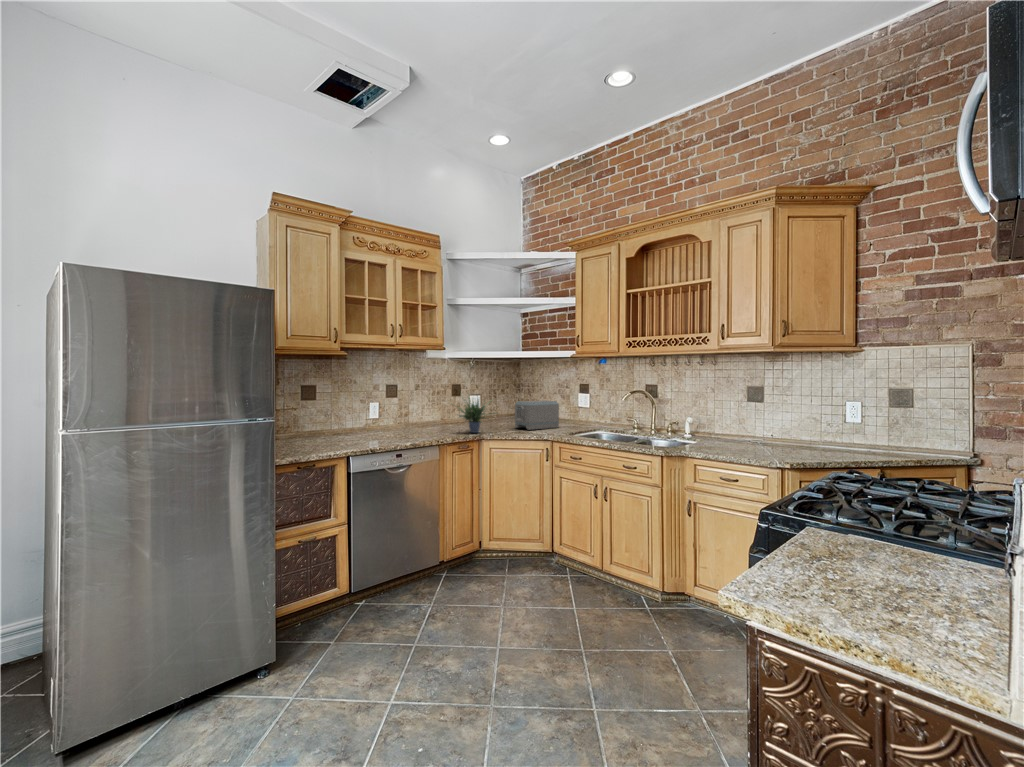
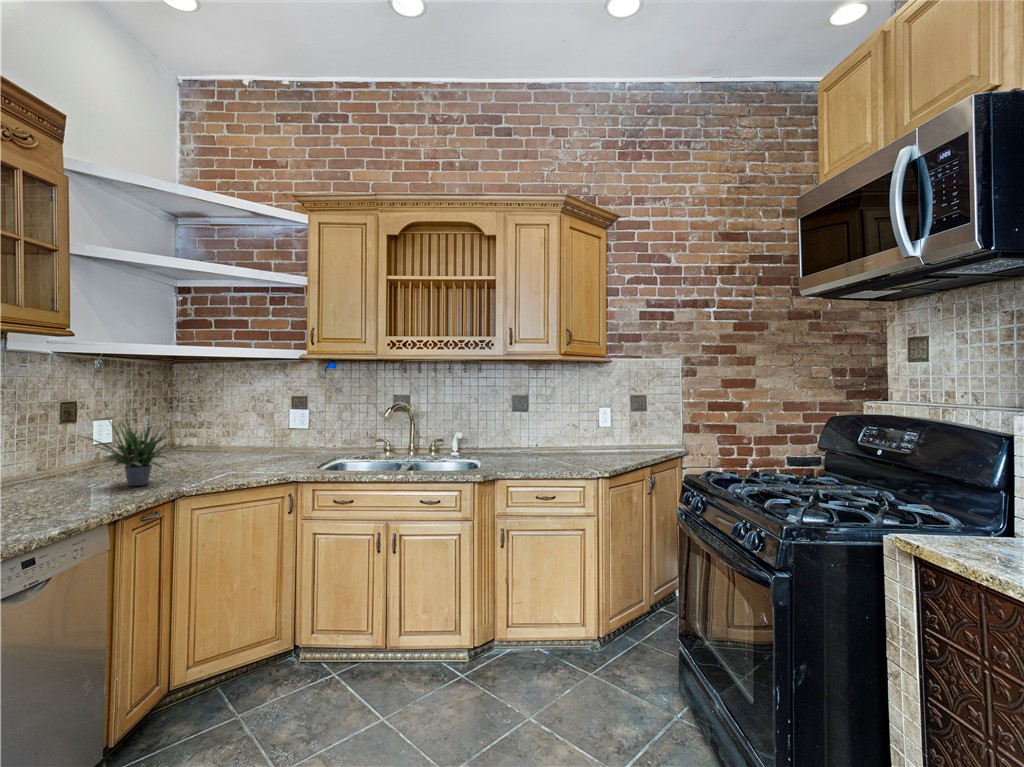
toaster: present [515,400,559,430] -> none [203,420,275,468]

